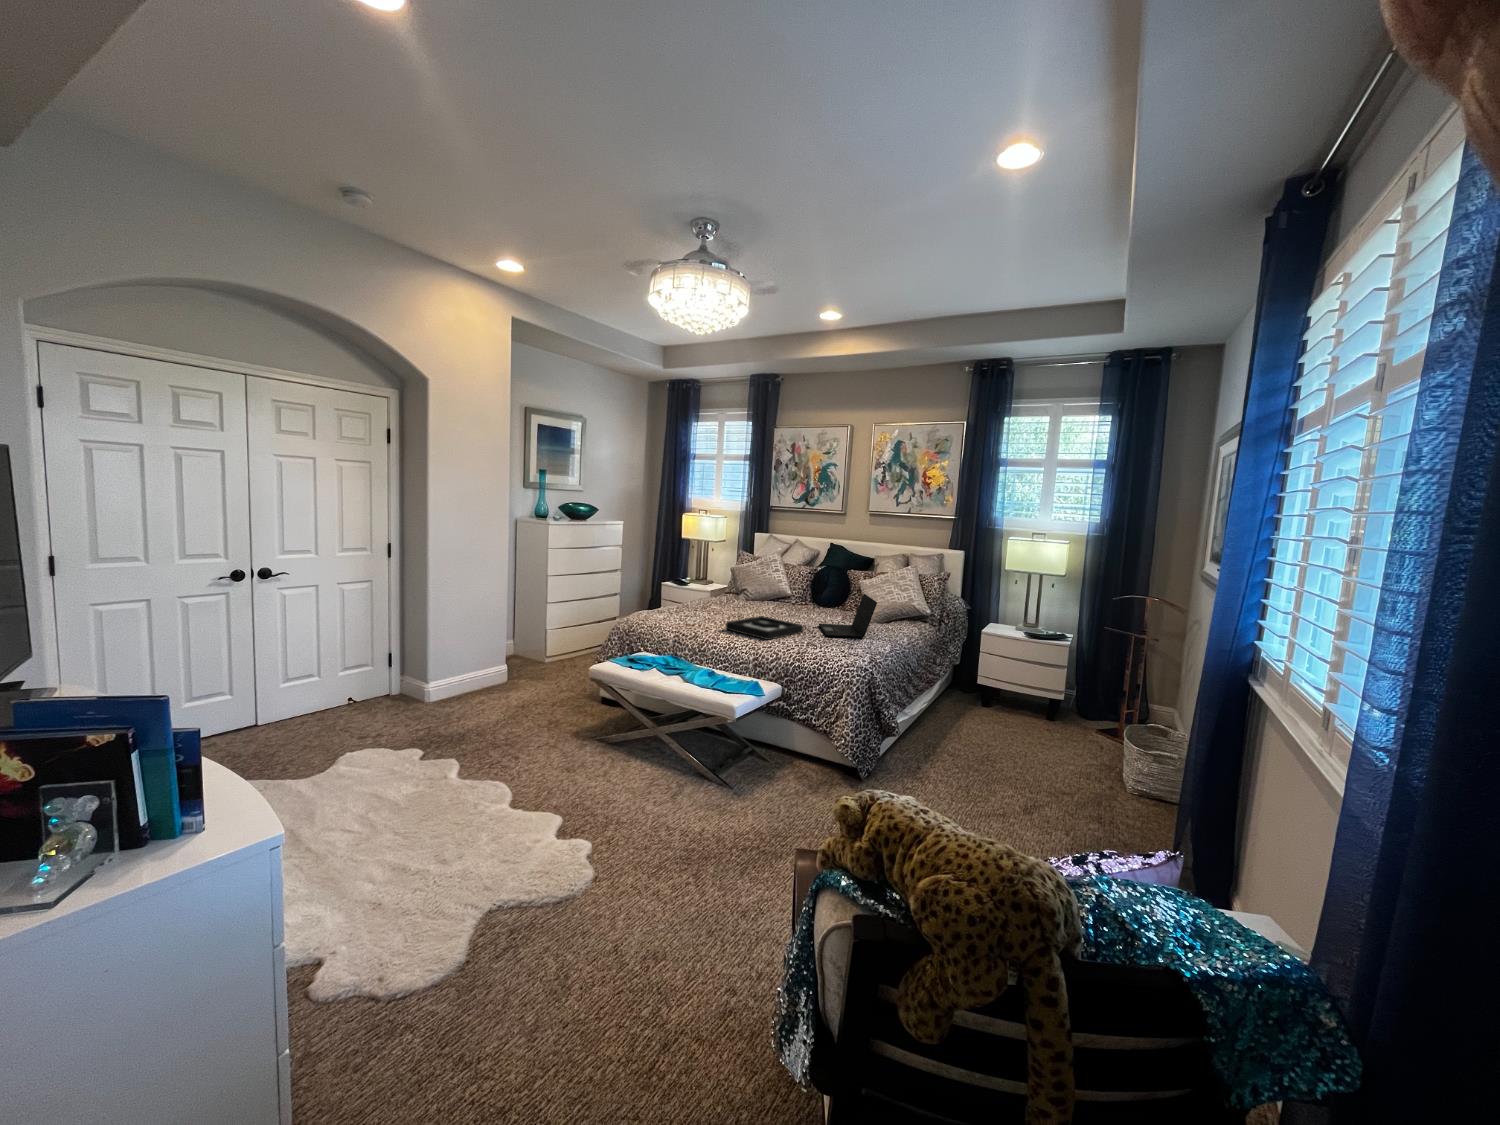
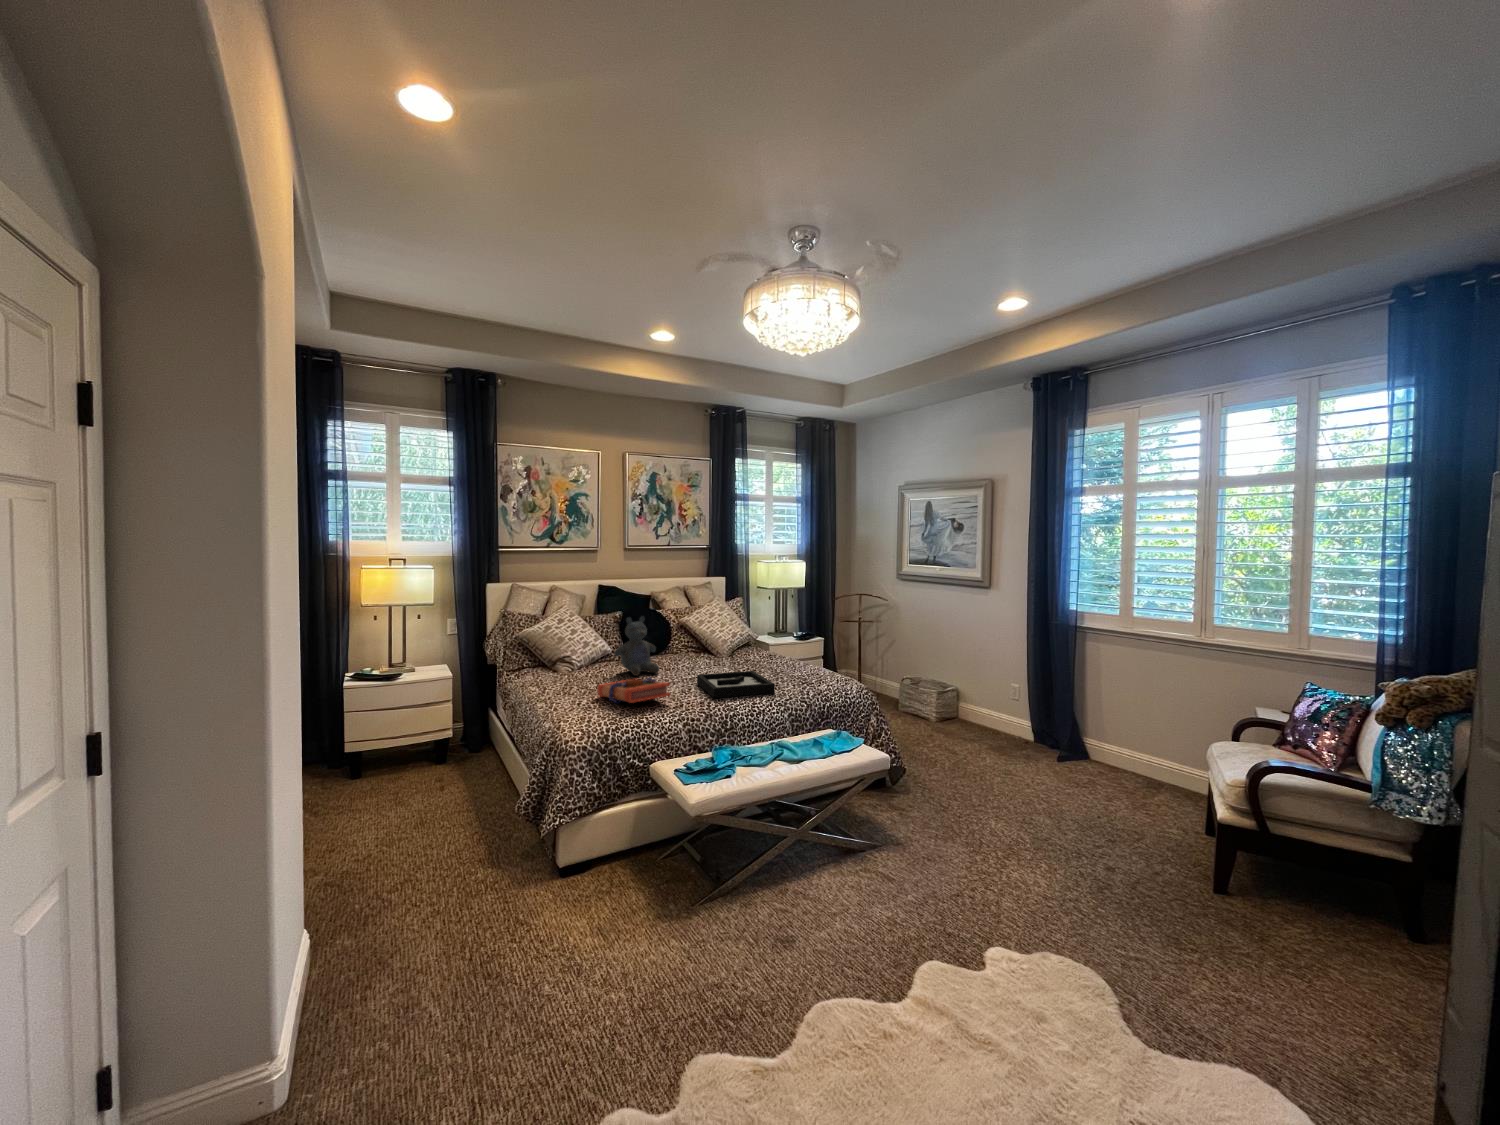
stuffed bear: none [752,564,789,613] -> present [614,616,660,676]
laptop: present [819,594,877,638] -> none [731,628,799,675]
book: none [668,601,721,620] -> present [597,677,670,703]

